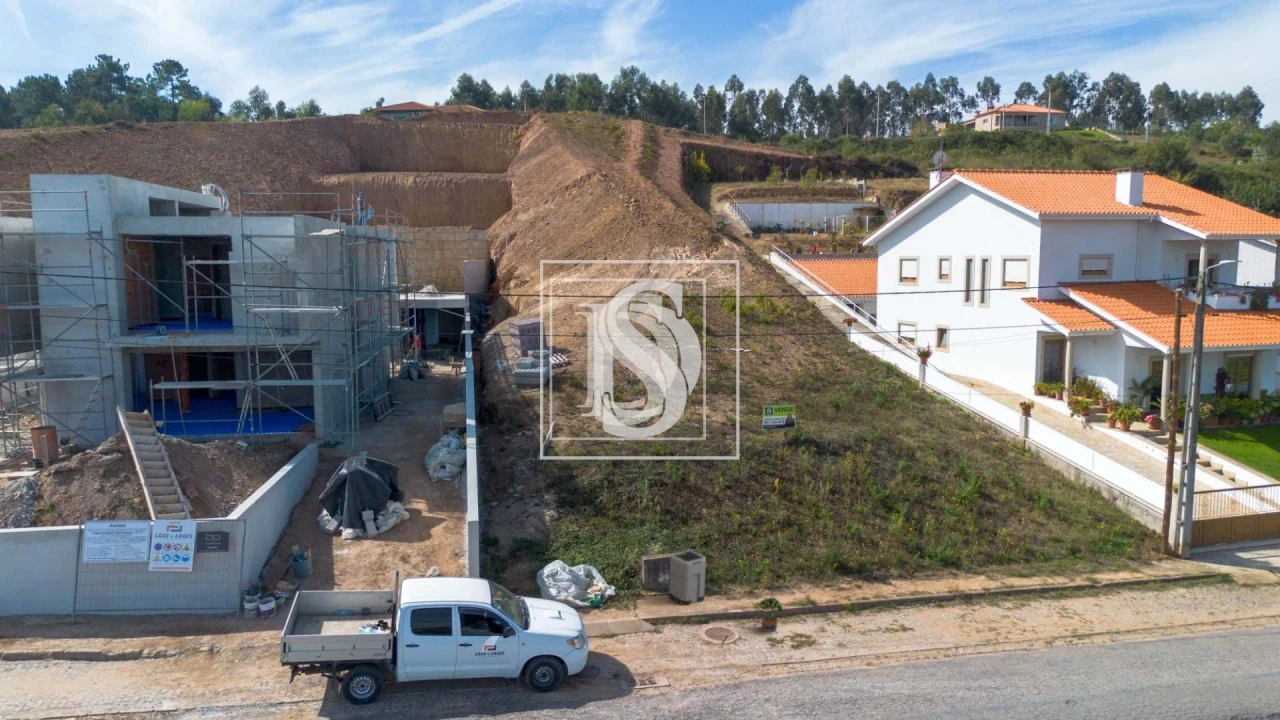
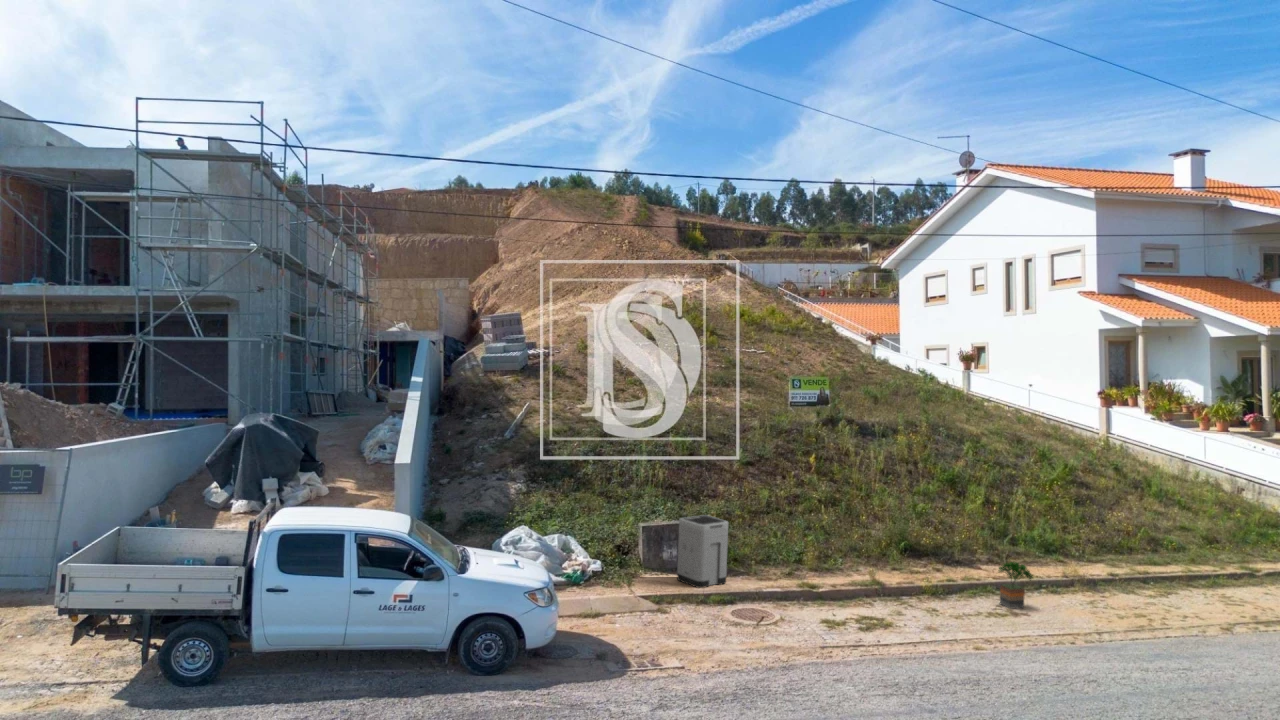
potted tree: present [760,598,783,632] -> present [998,562,1033,609]

